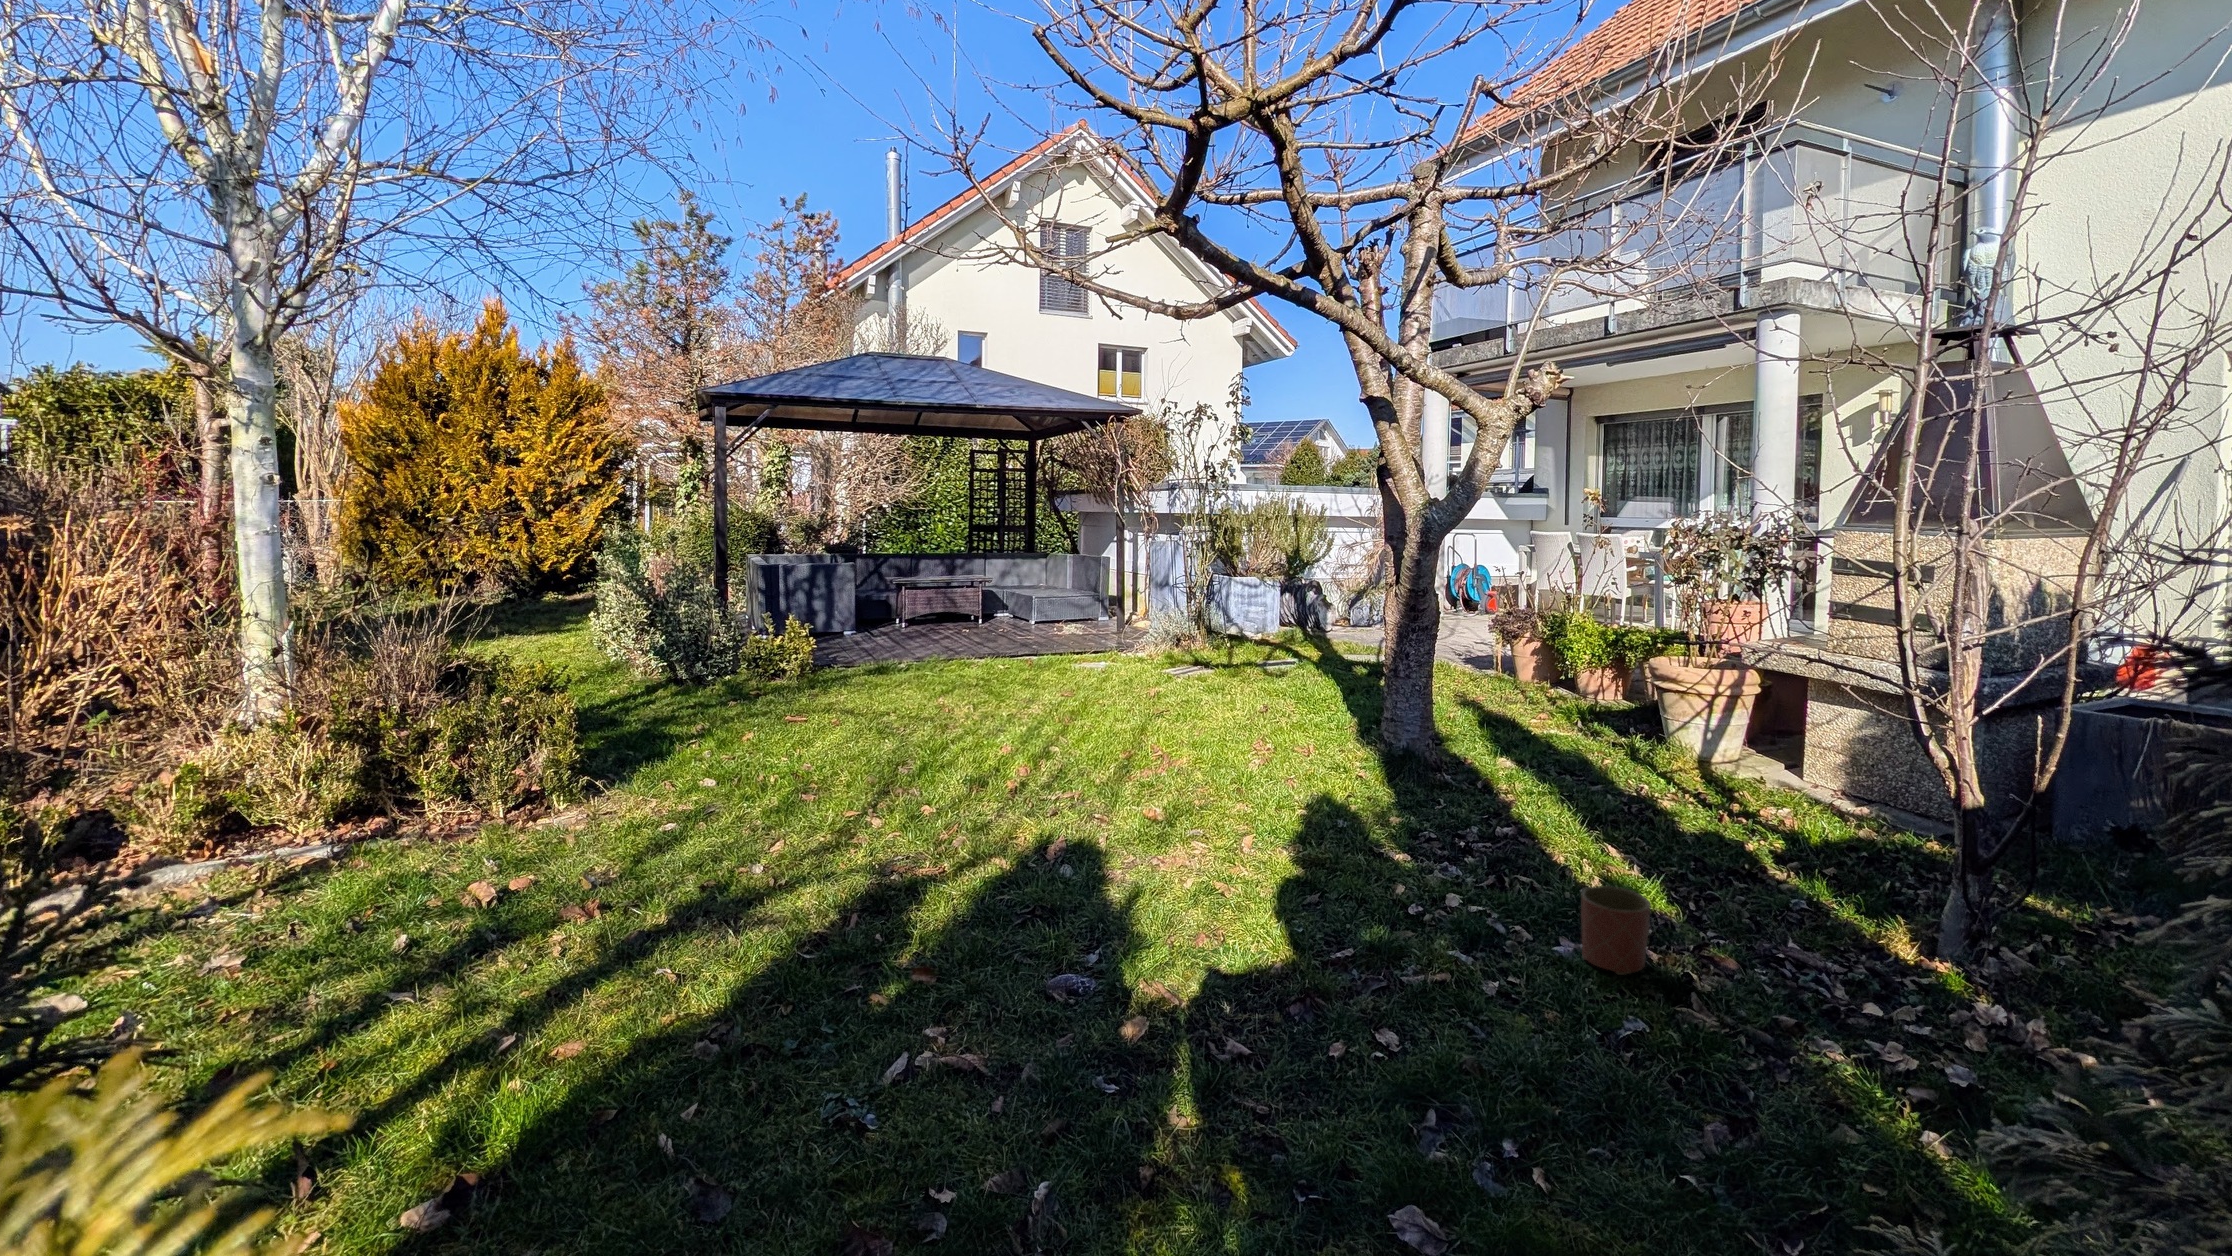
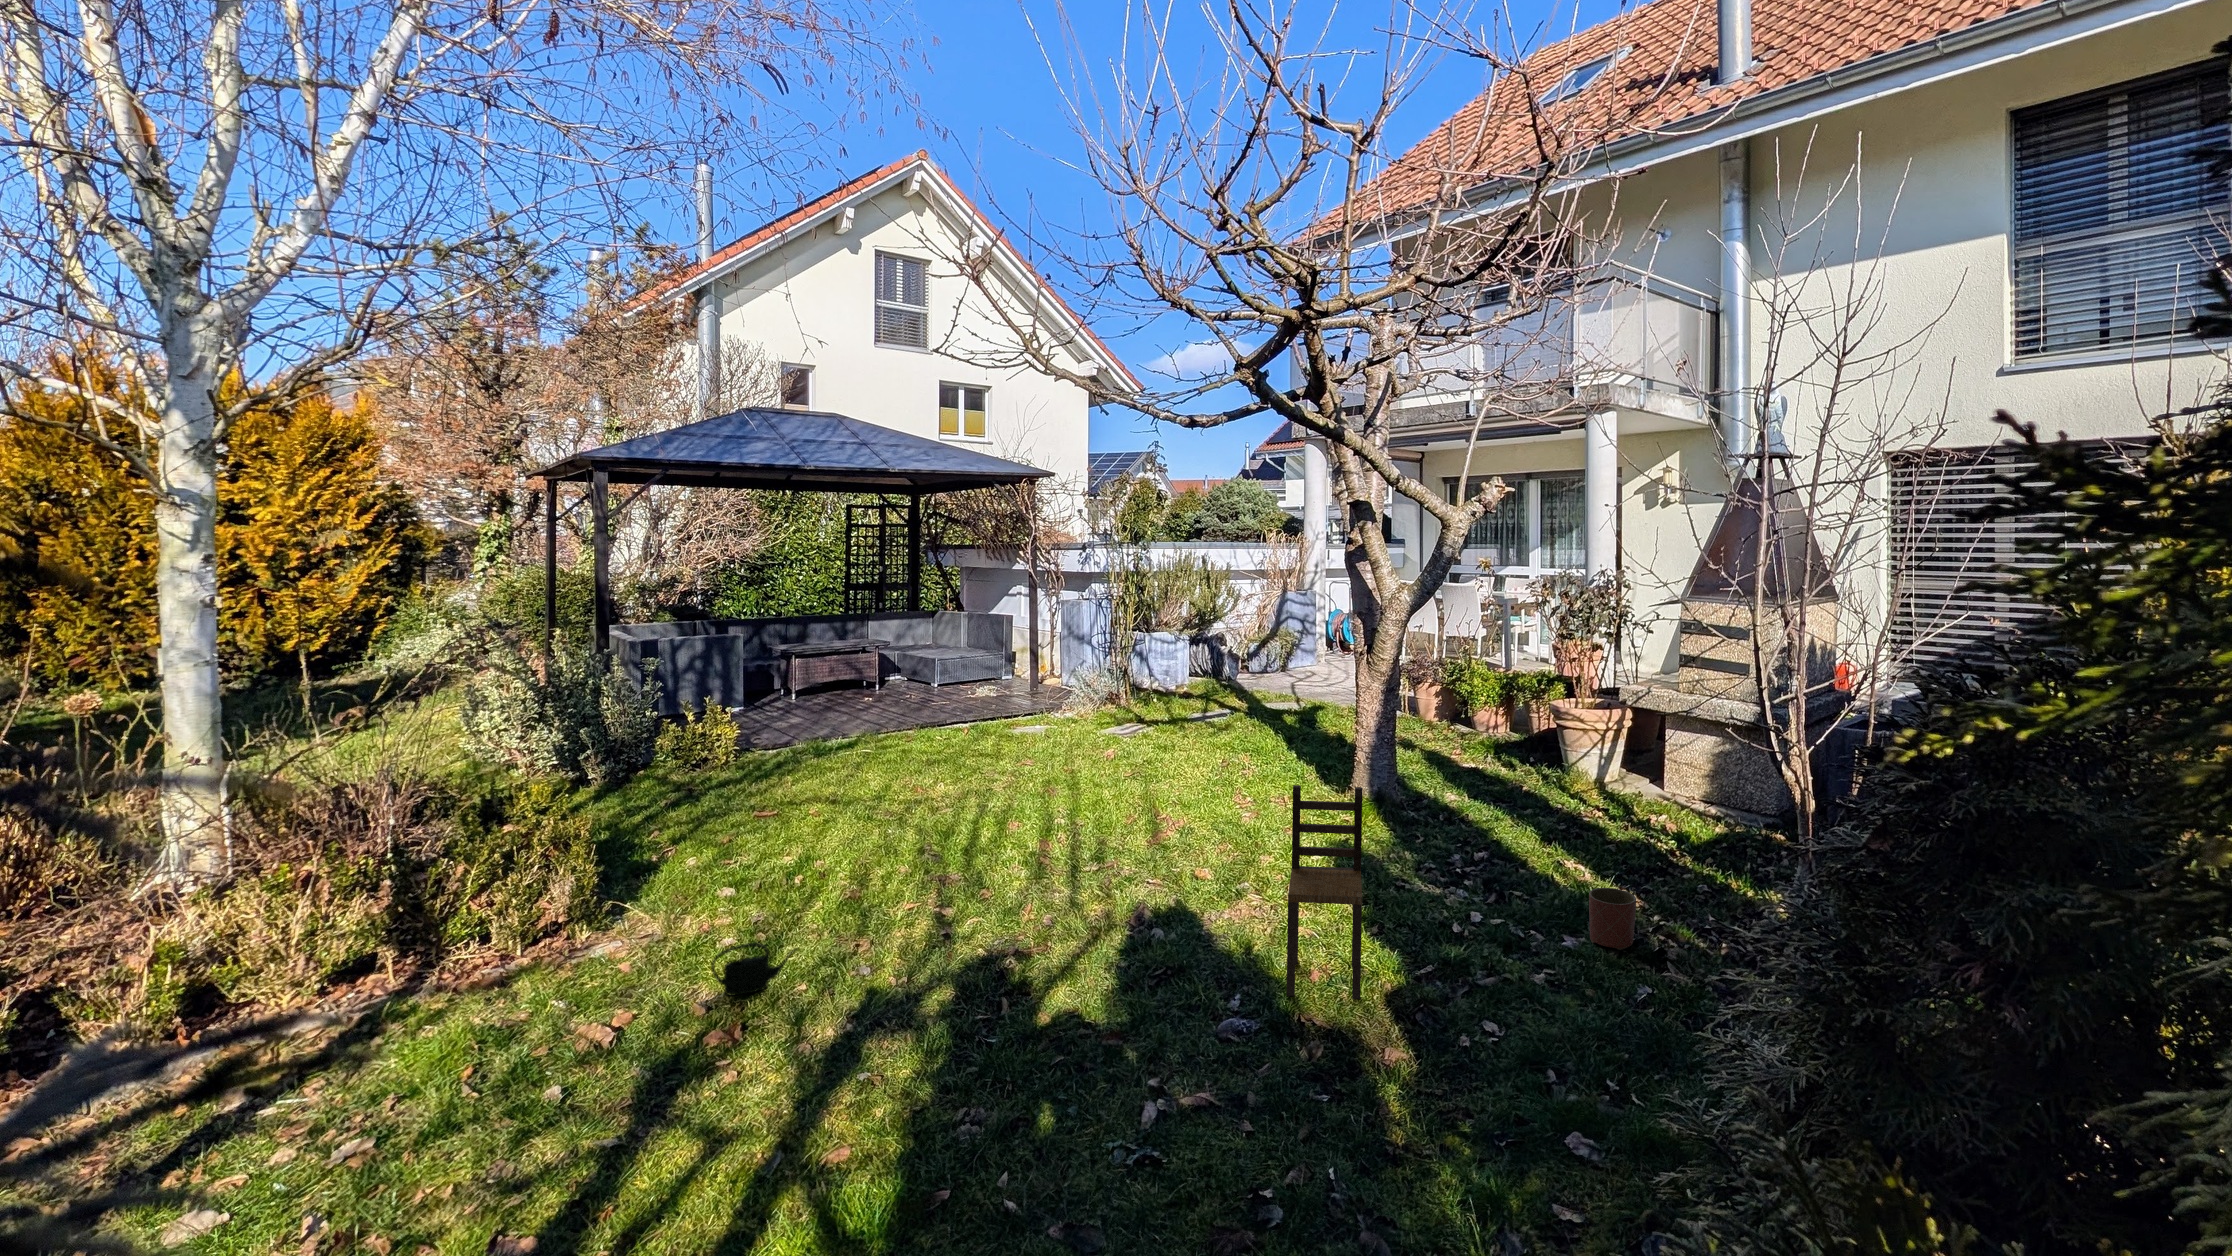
chair: none [1123,707,1248,987] -> present [1286,785,1363,999]
watering can: none [543,830,635,884] -> present [711,943,797,996]

